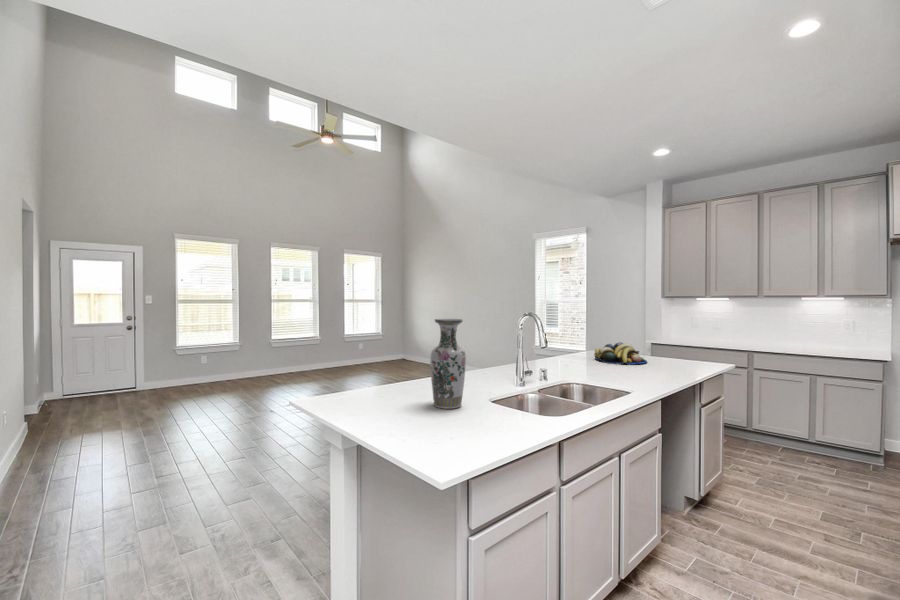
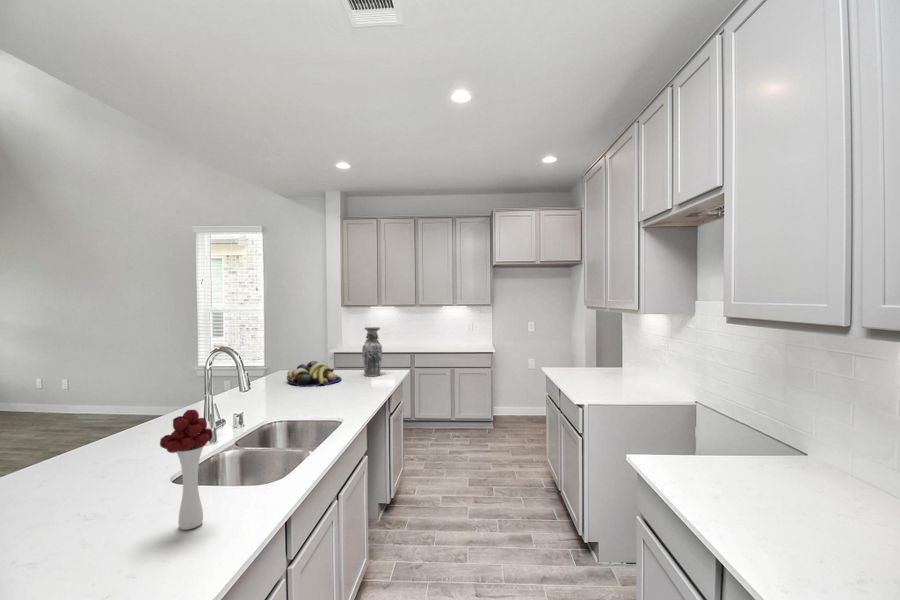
vase: present [430,319,466,409] -> present [362,327,382,376]
flower bouquet: none [477,343,508,424] -> present [160,410,212,530]

